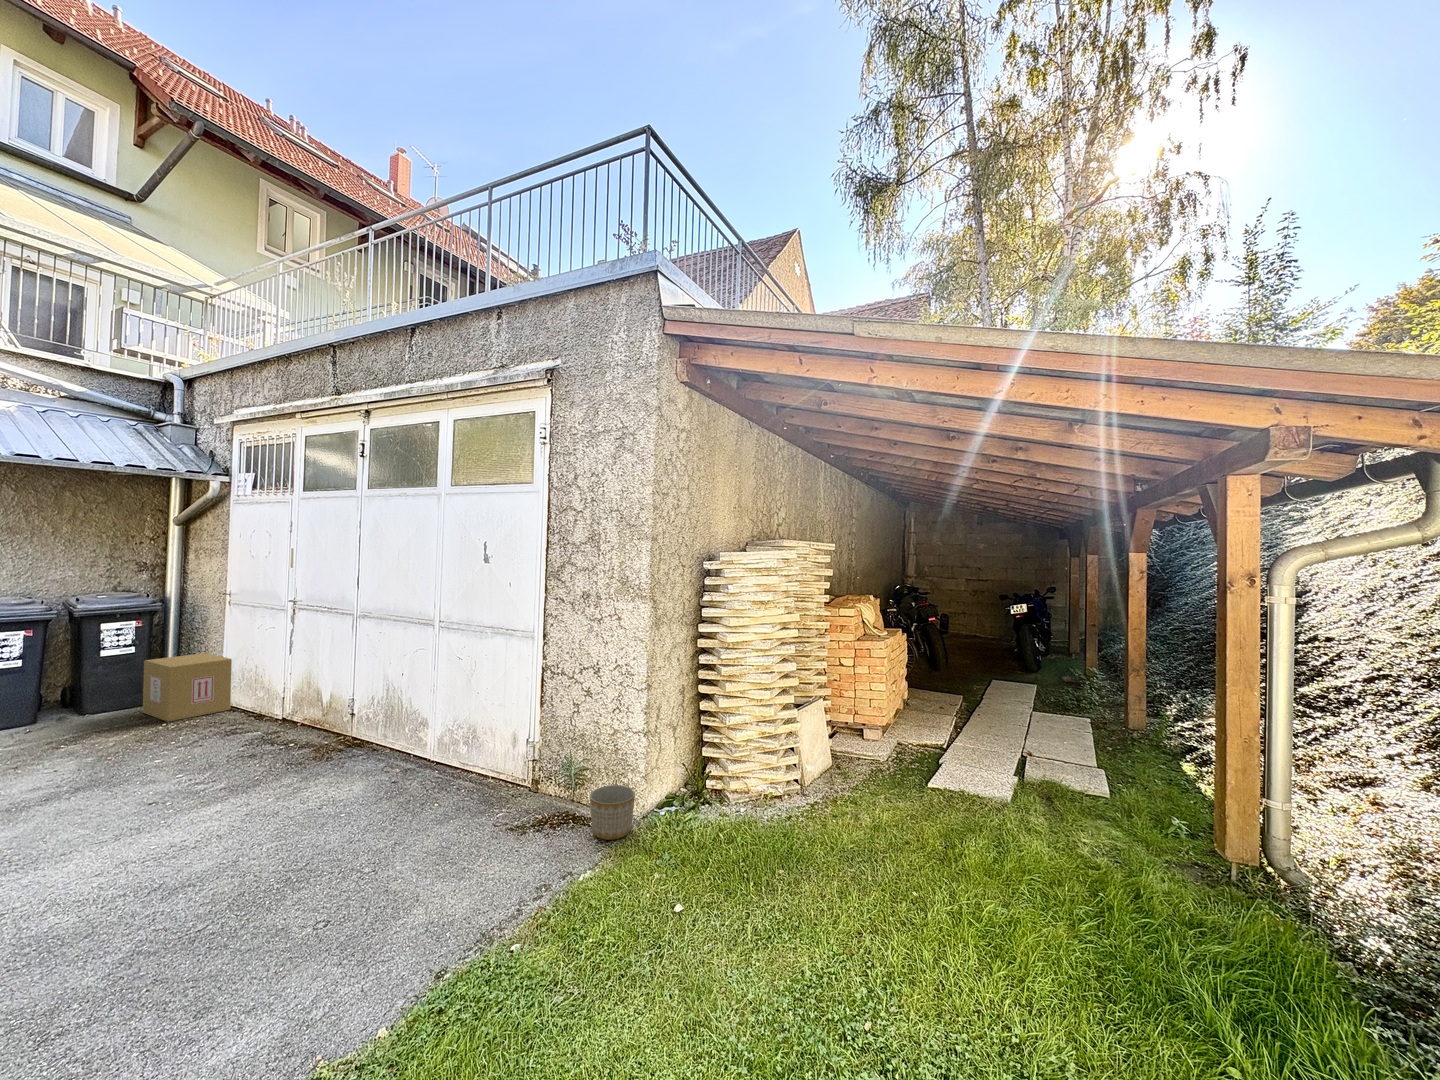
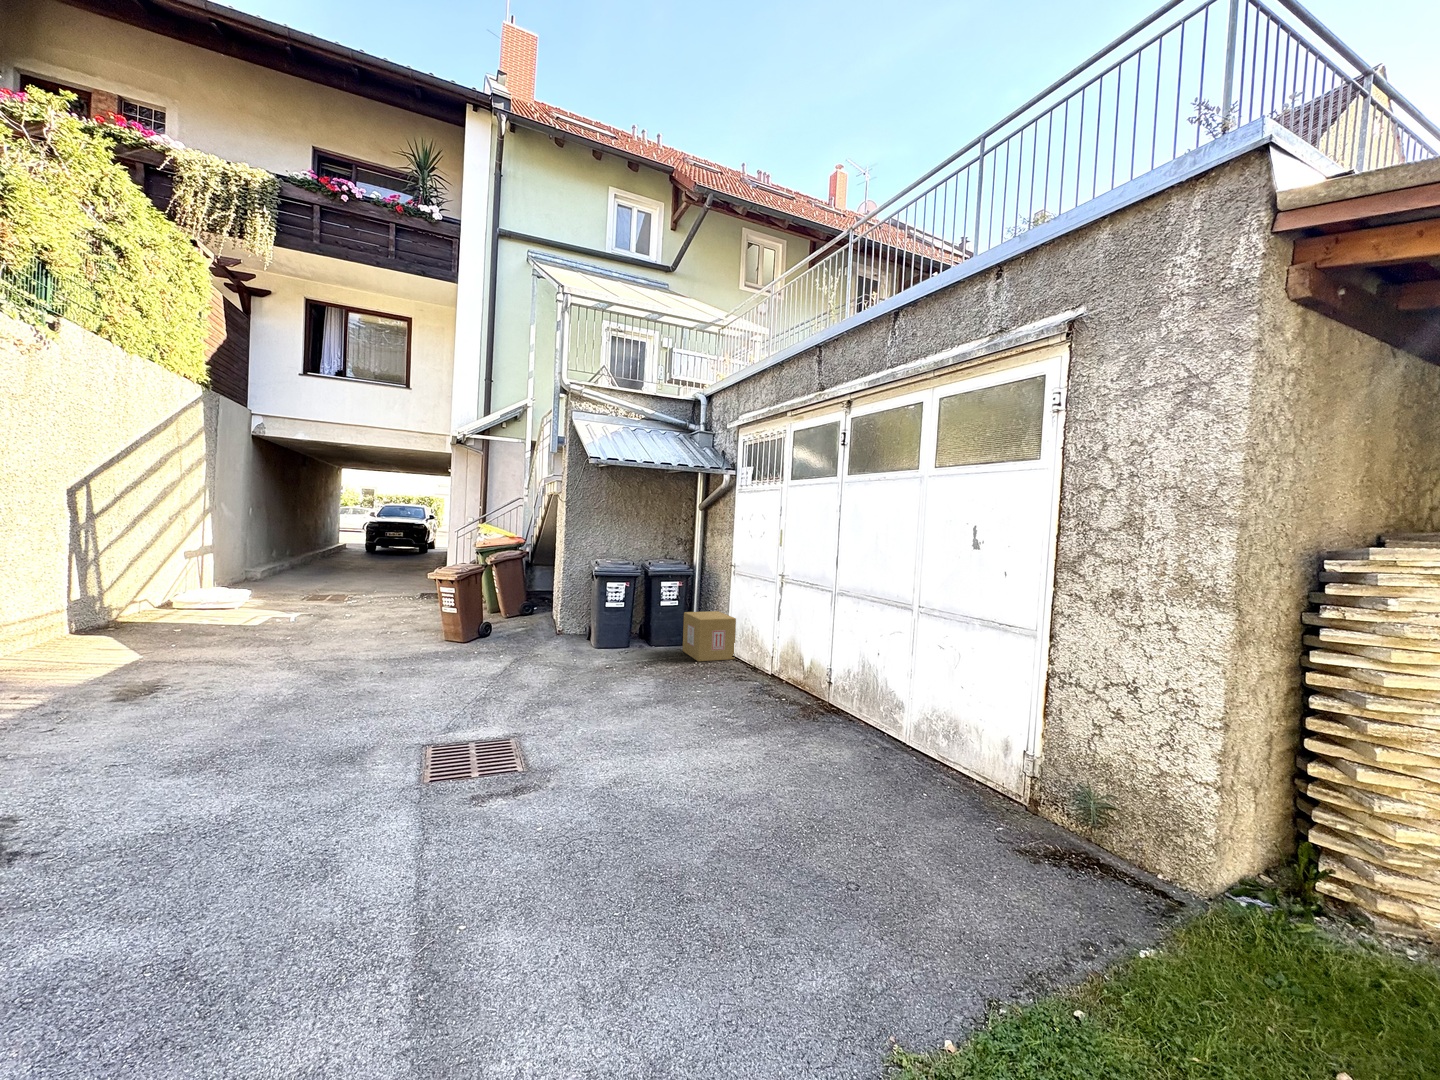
planter: present [590,785,635,840] -> none [1130,840,1203,918]

